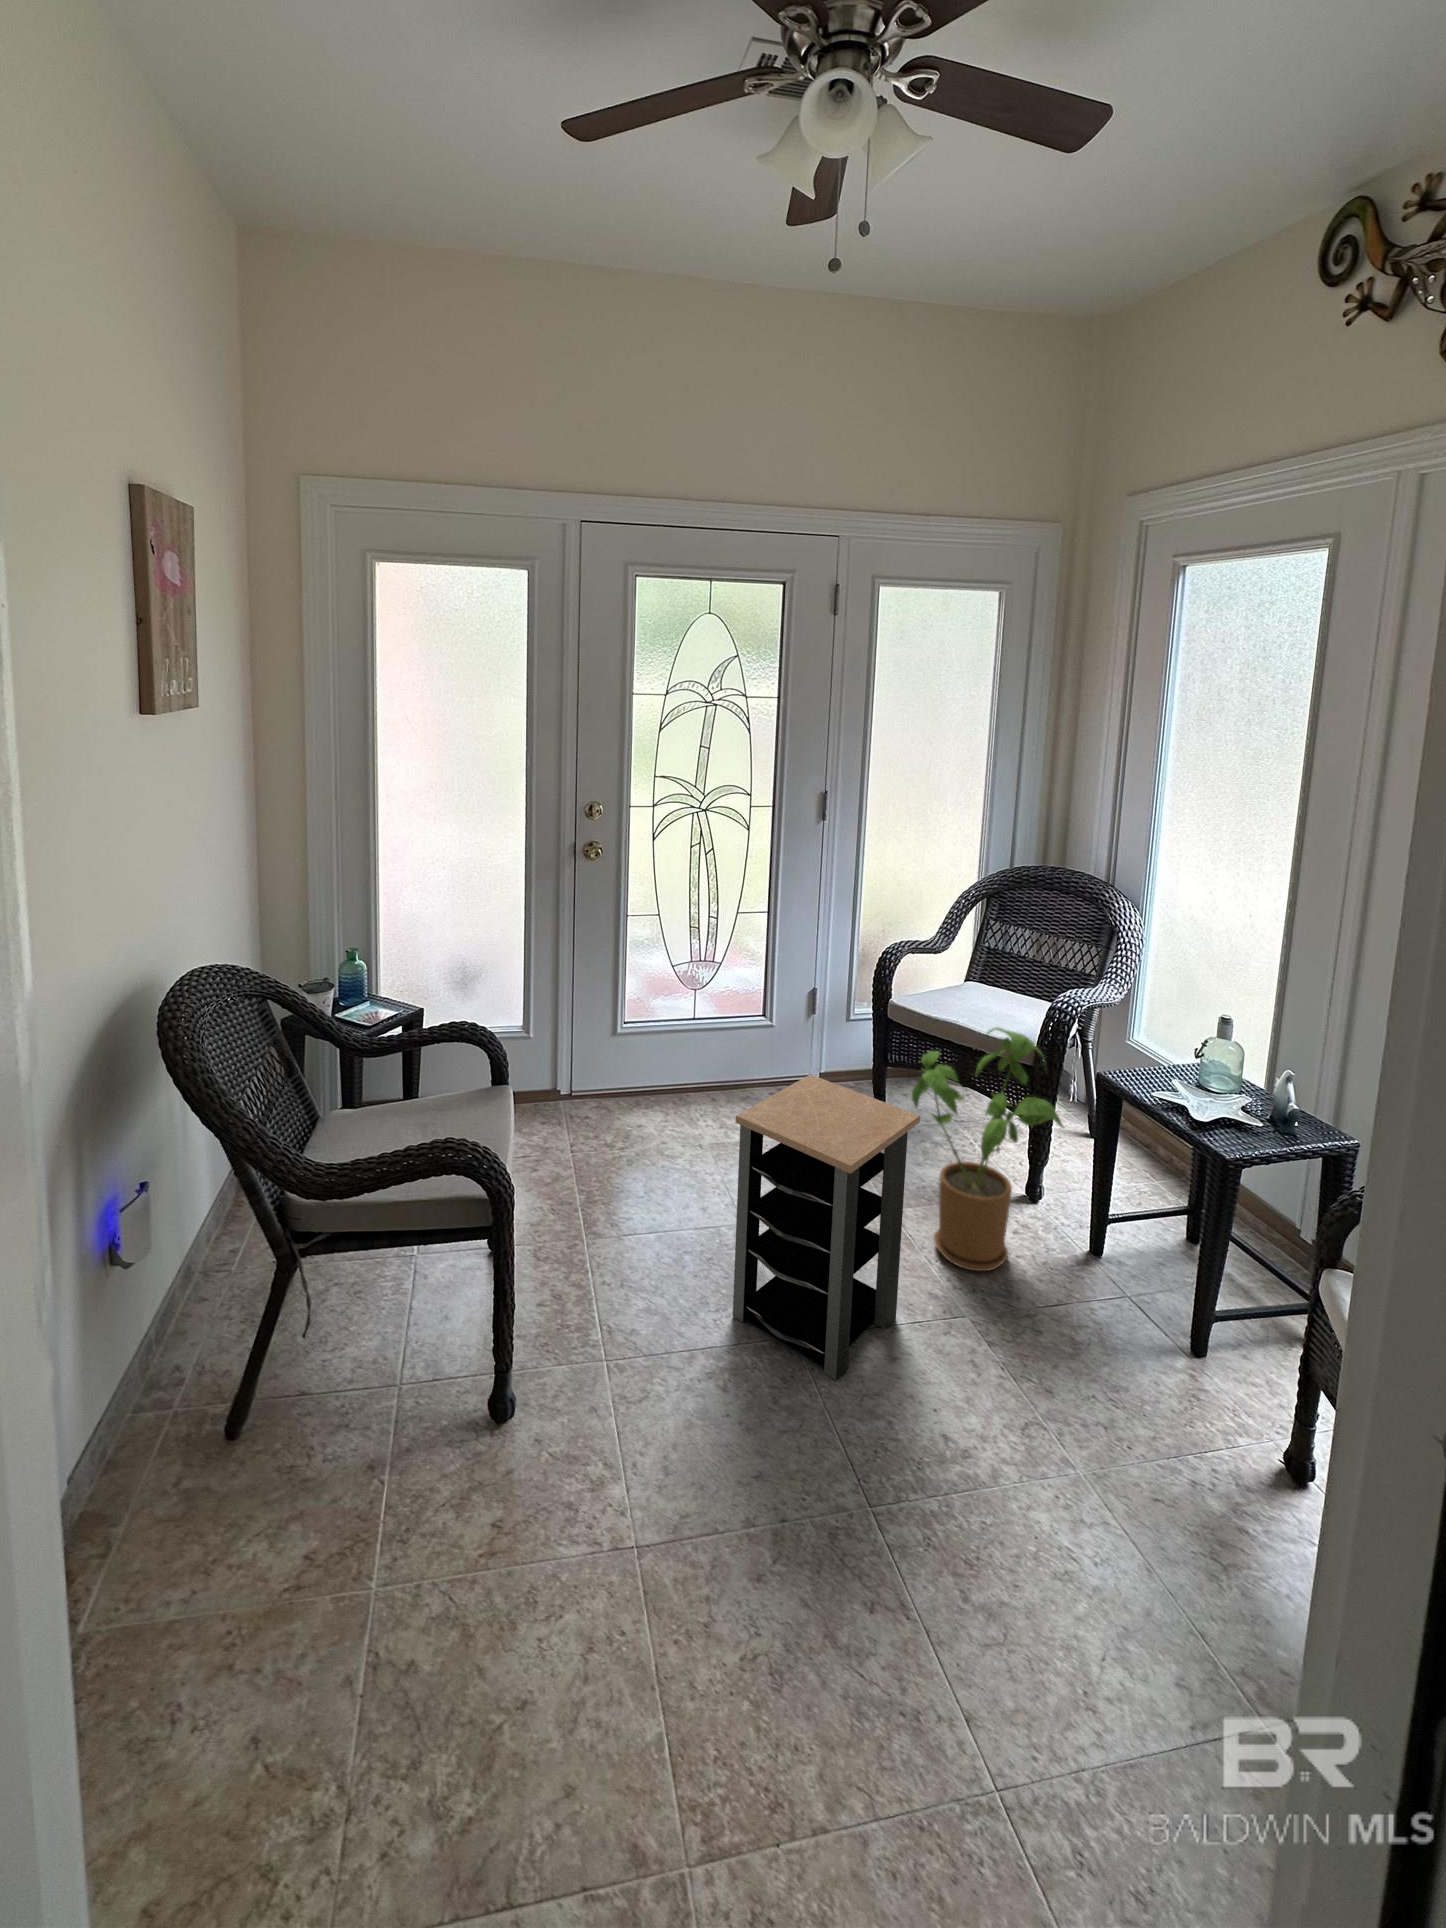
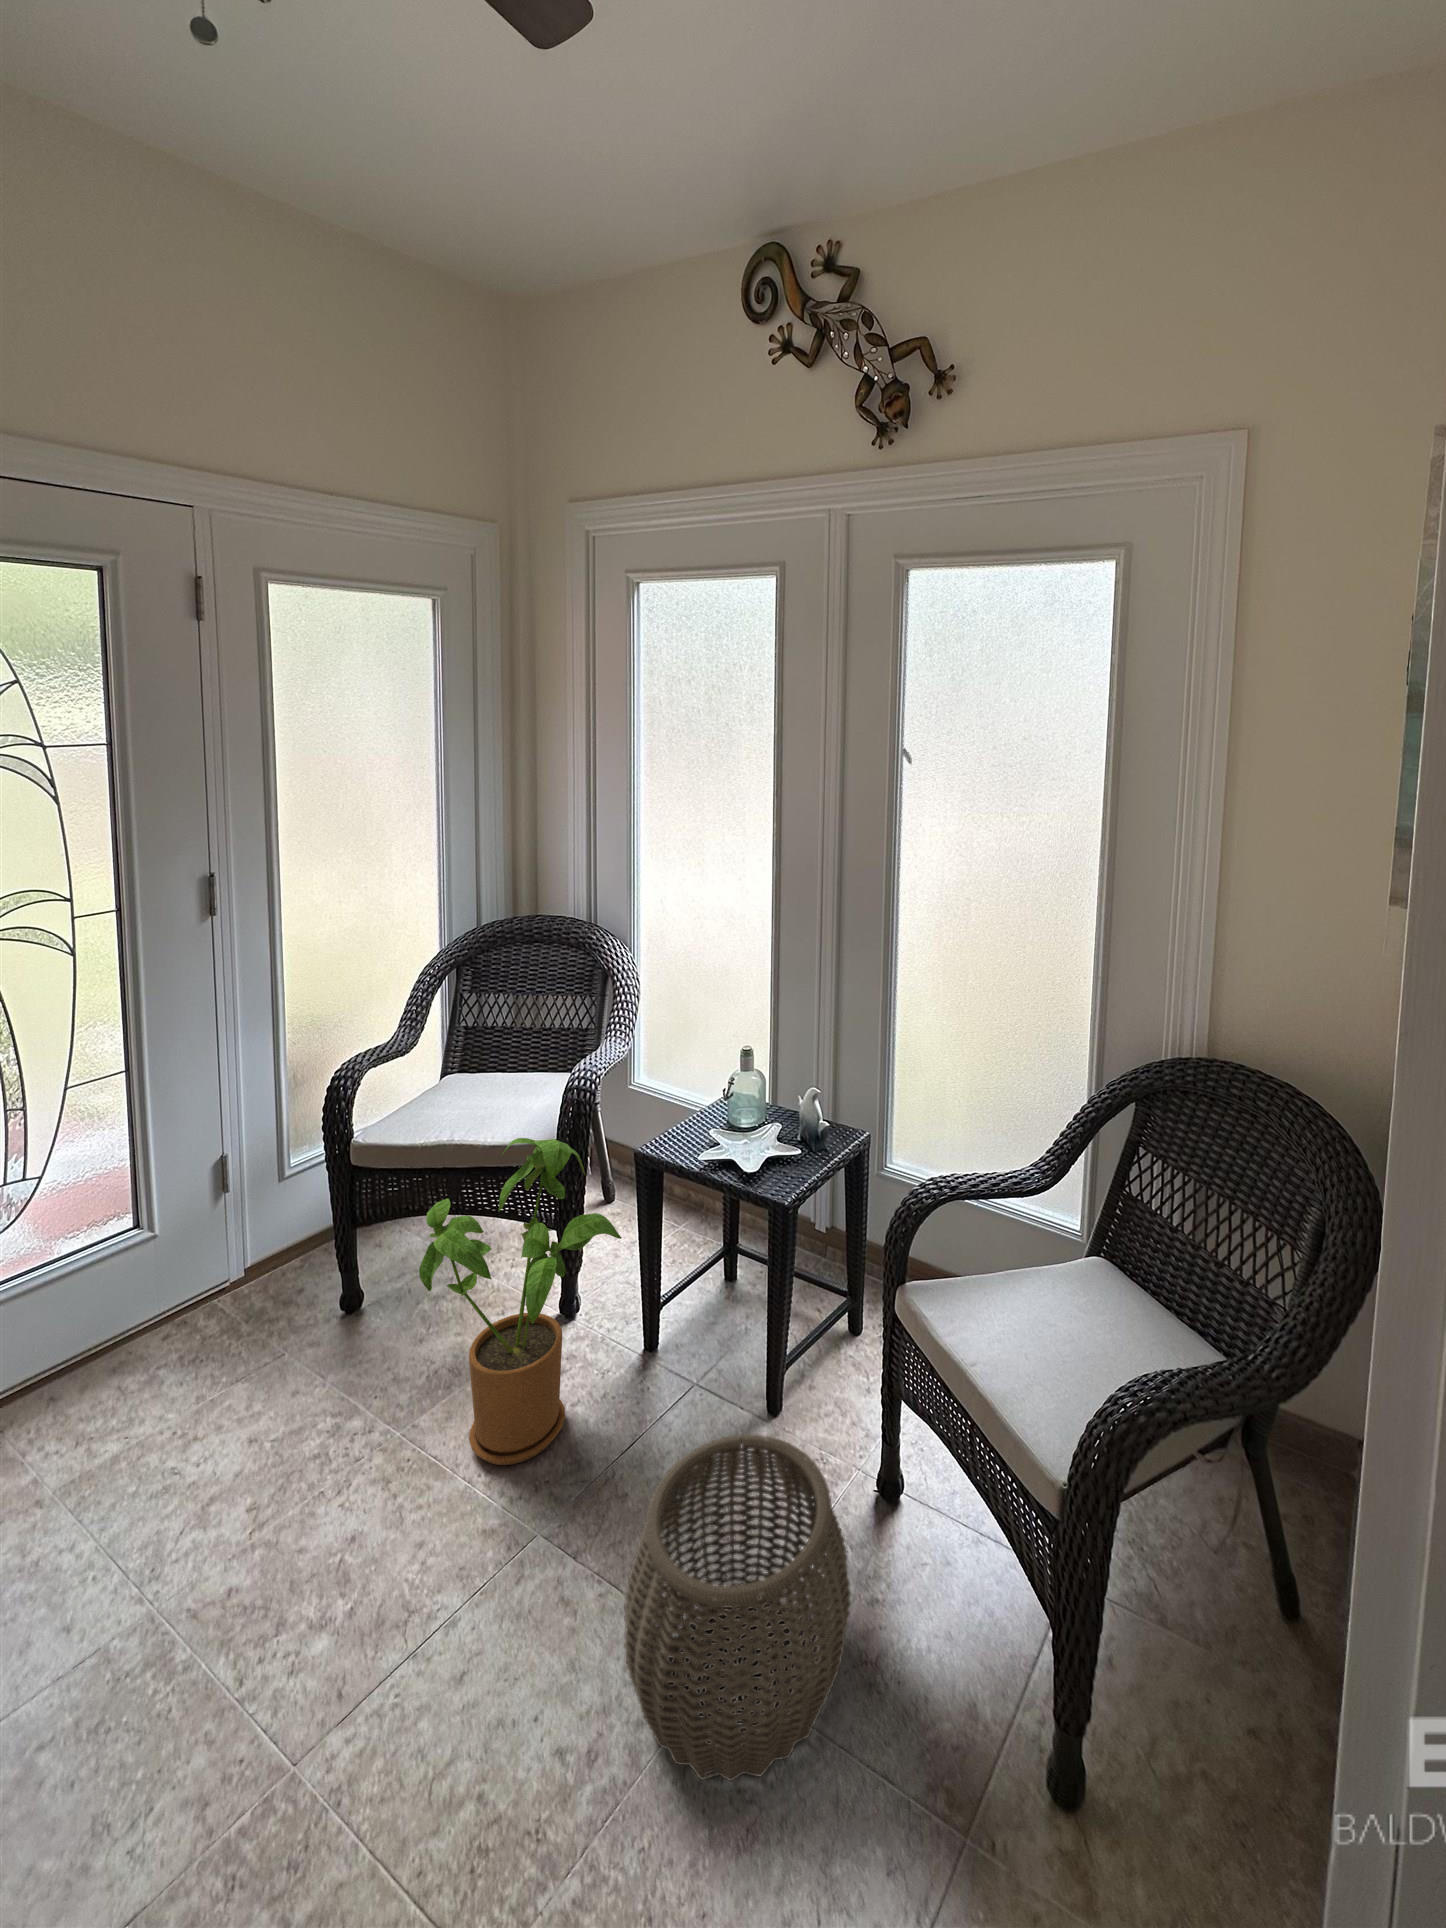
side table: present [733,1075,920,1380] -> none [132,1319,454,1822]
woven basket: none [998,1293,1205,1553] -> present [624,1434,851,1781]

